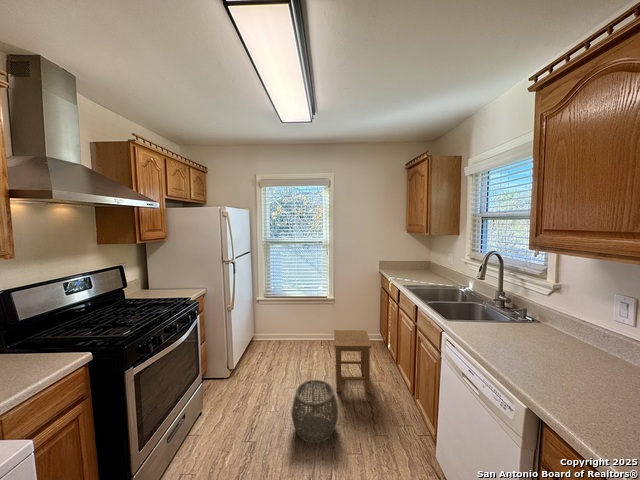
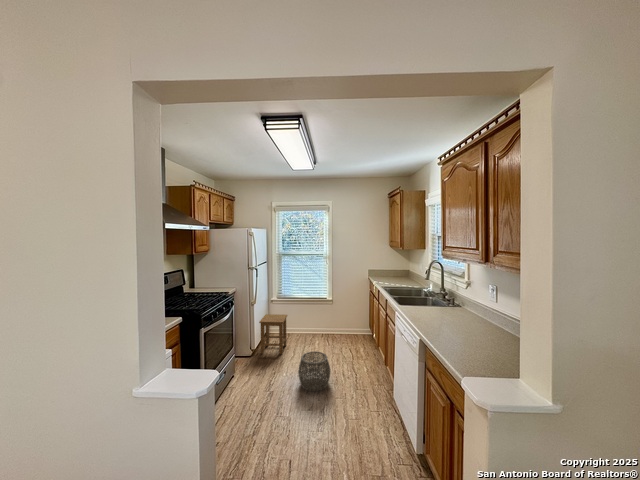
stool: present [334,330,372,393] -> present [259,314,287,354]

